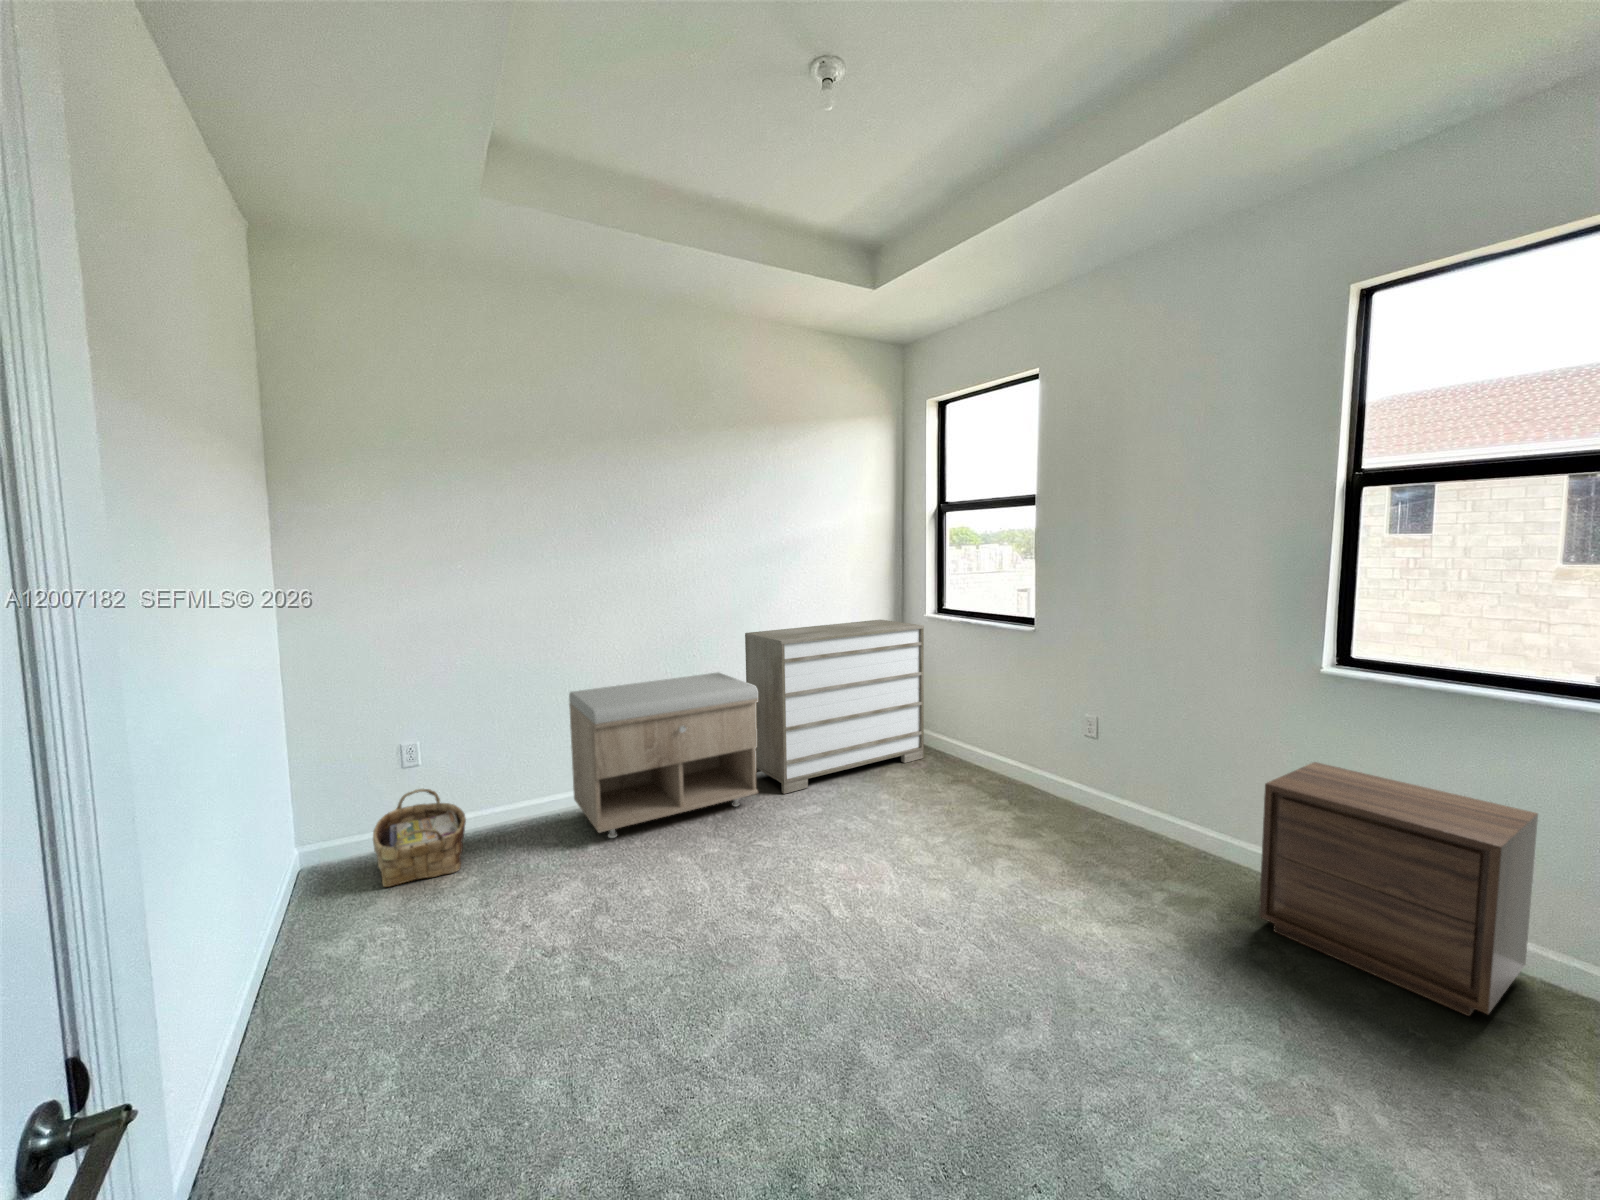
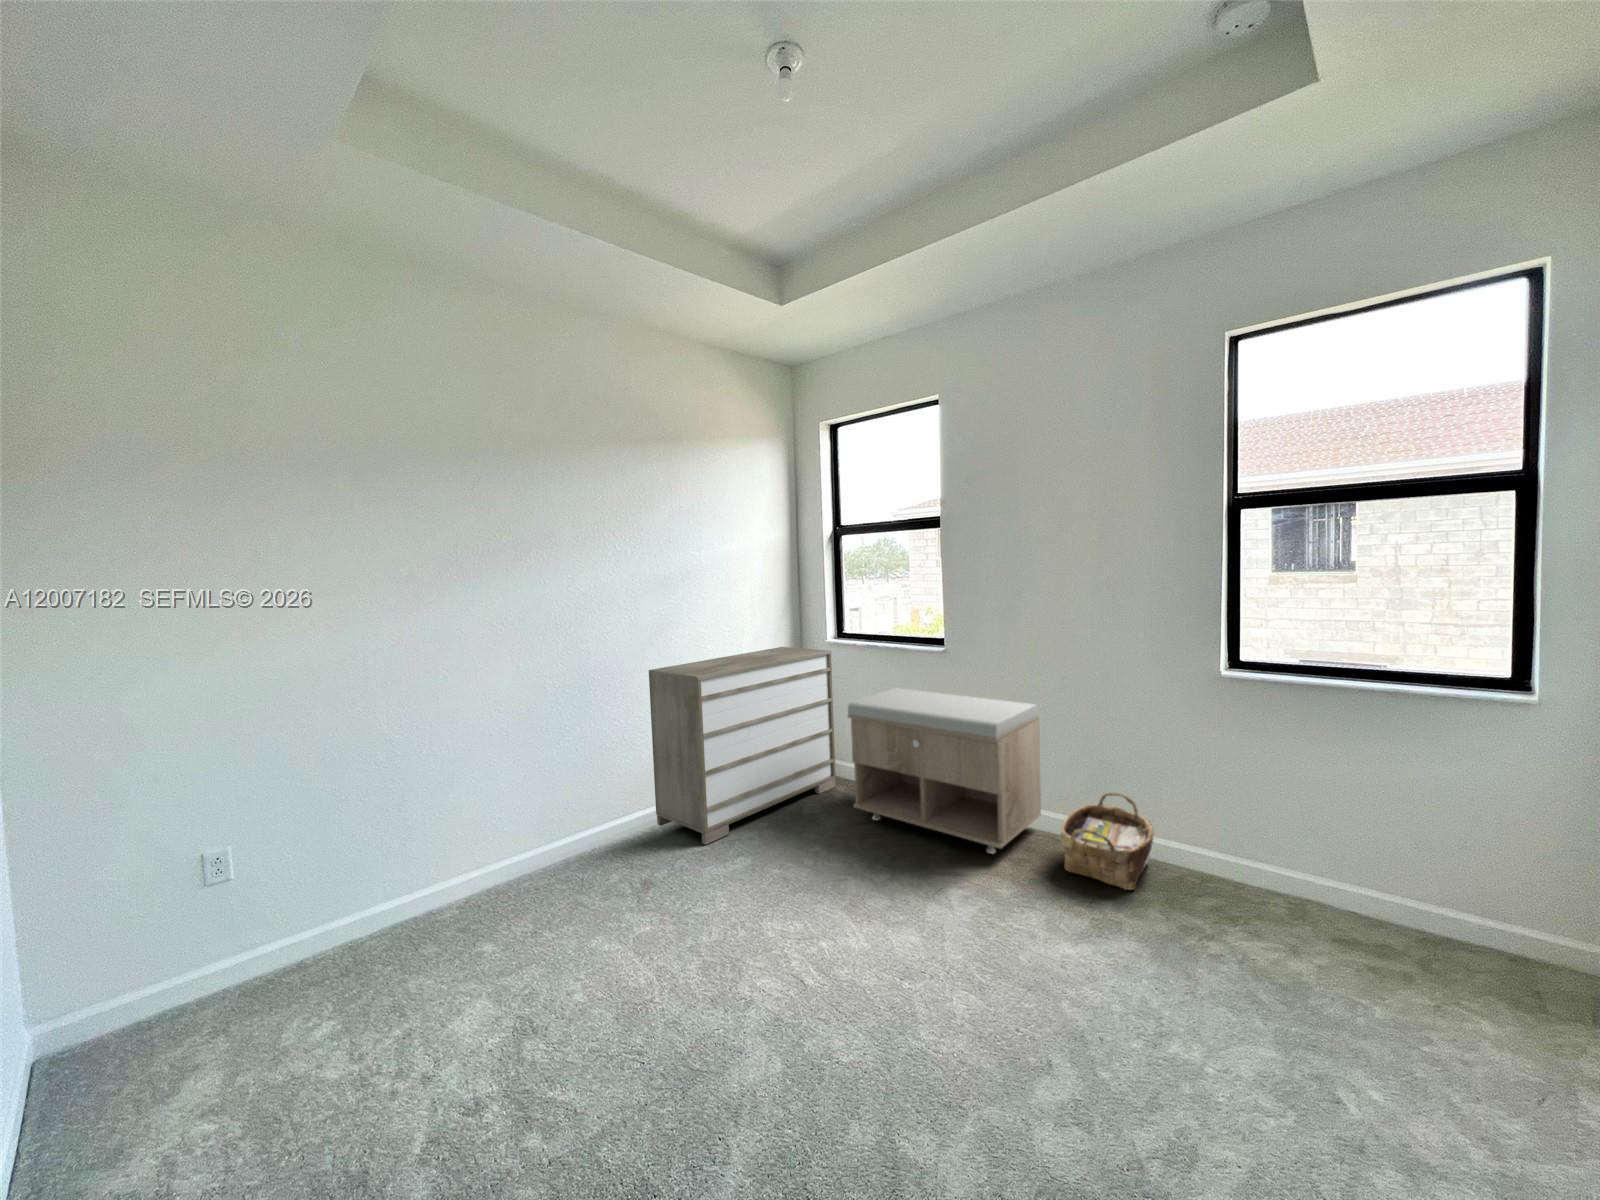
storage bench: present [569,673,758,838] -> present [848,688,1041,854]
nightstand: present [1259,762,1538,1016] -> none [1200,756,1413,975]
woven basket: present [373,789,466,887] -> present [1061,793,1153,890]

